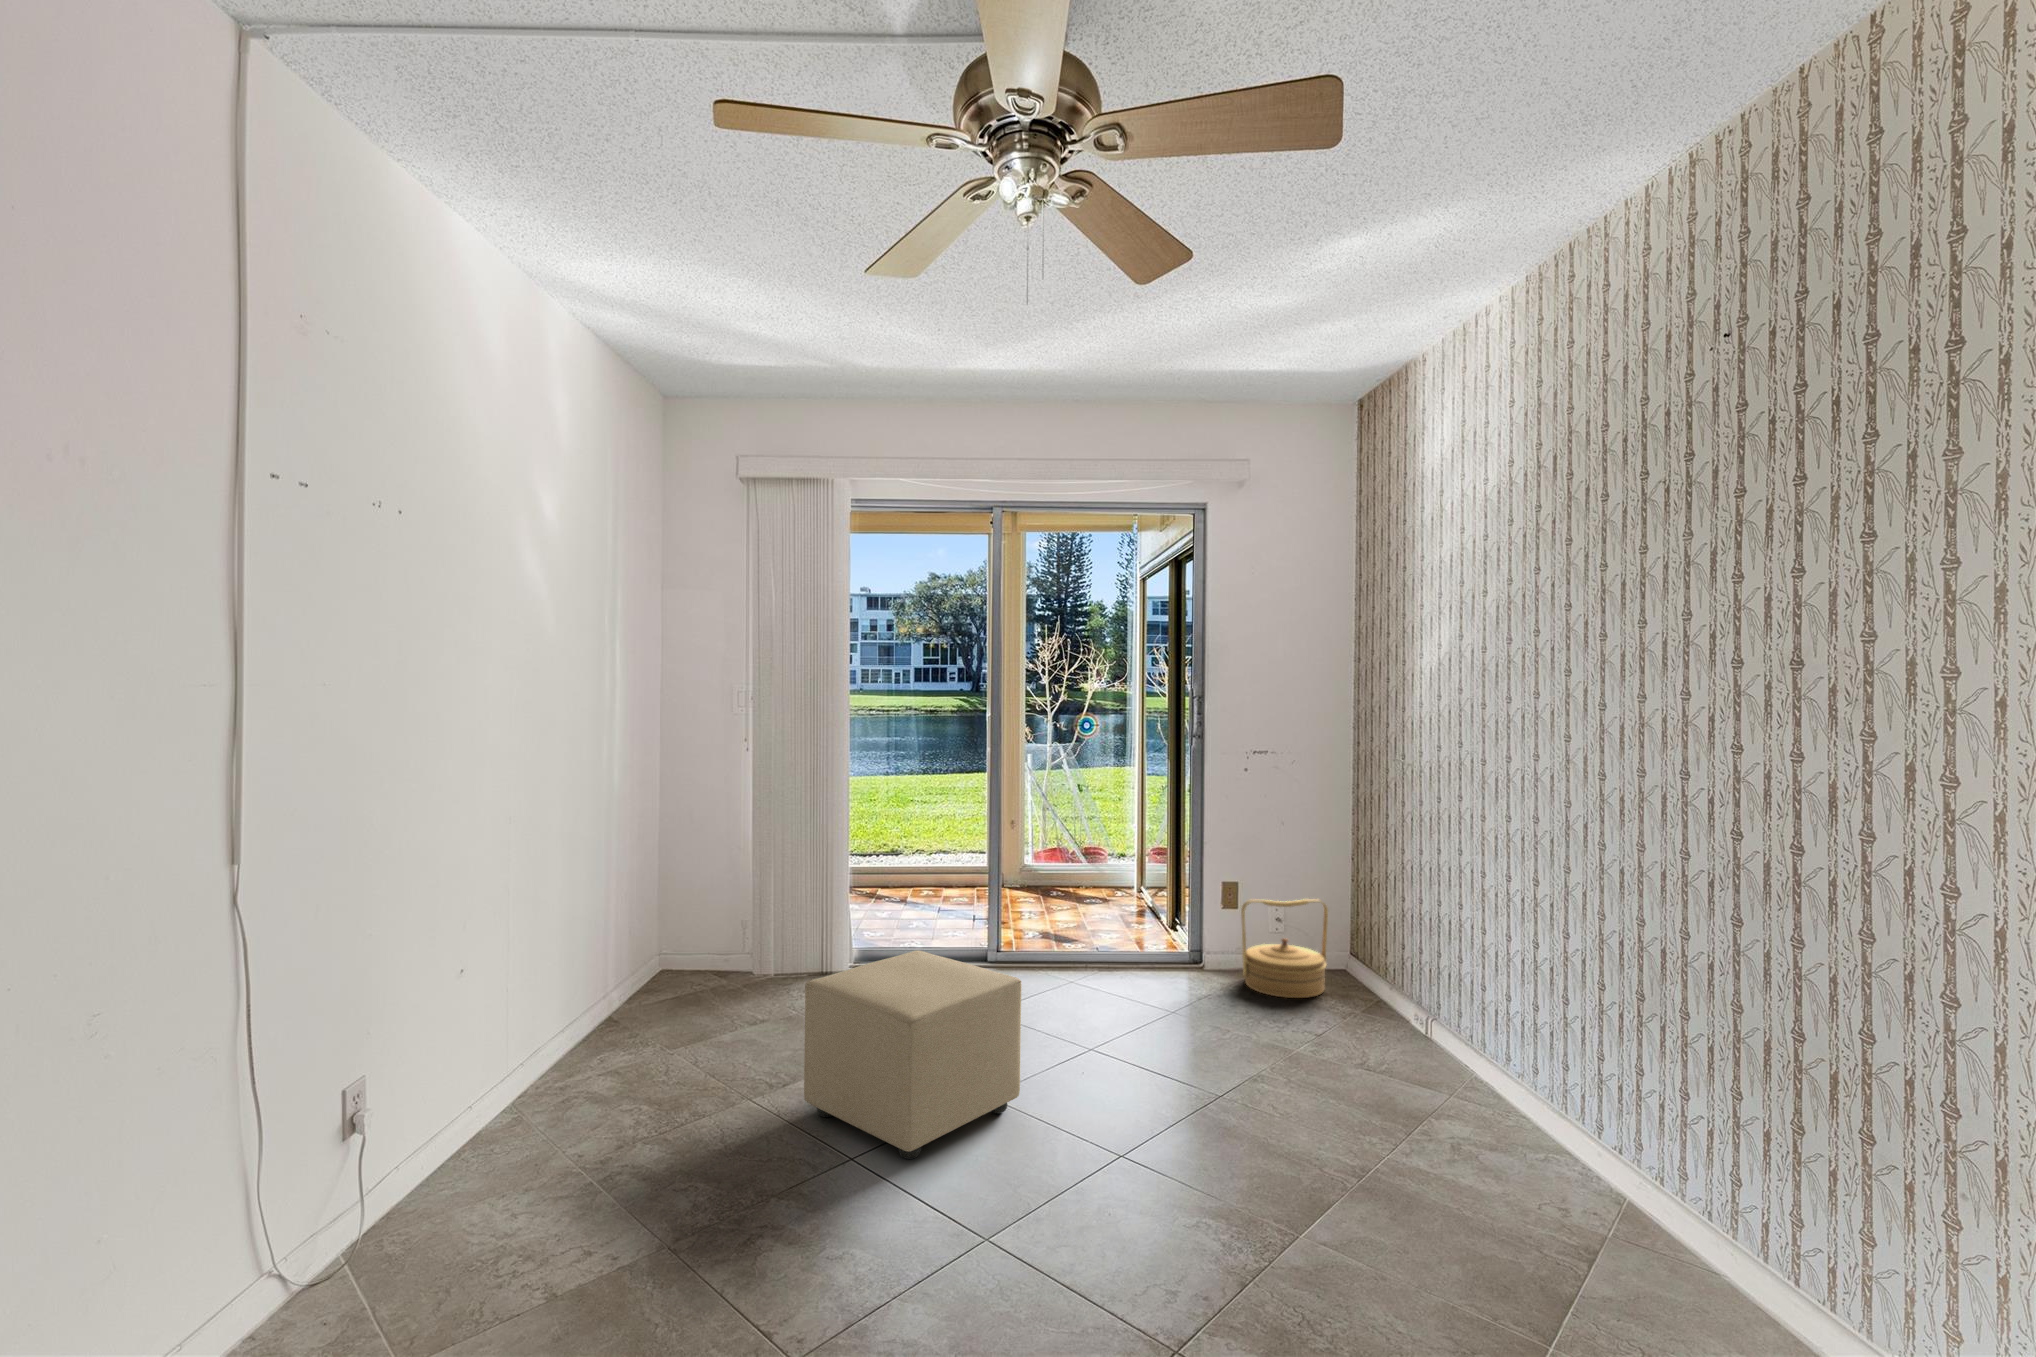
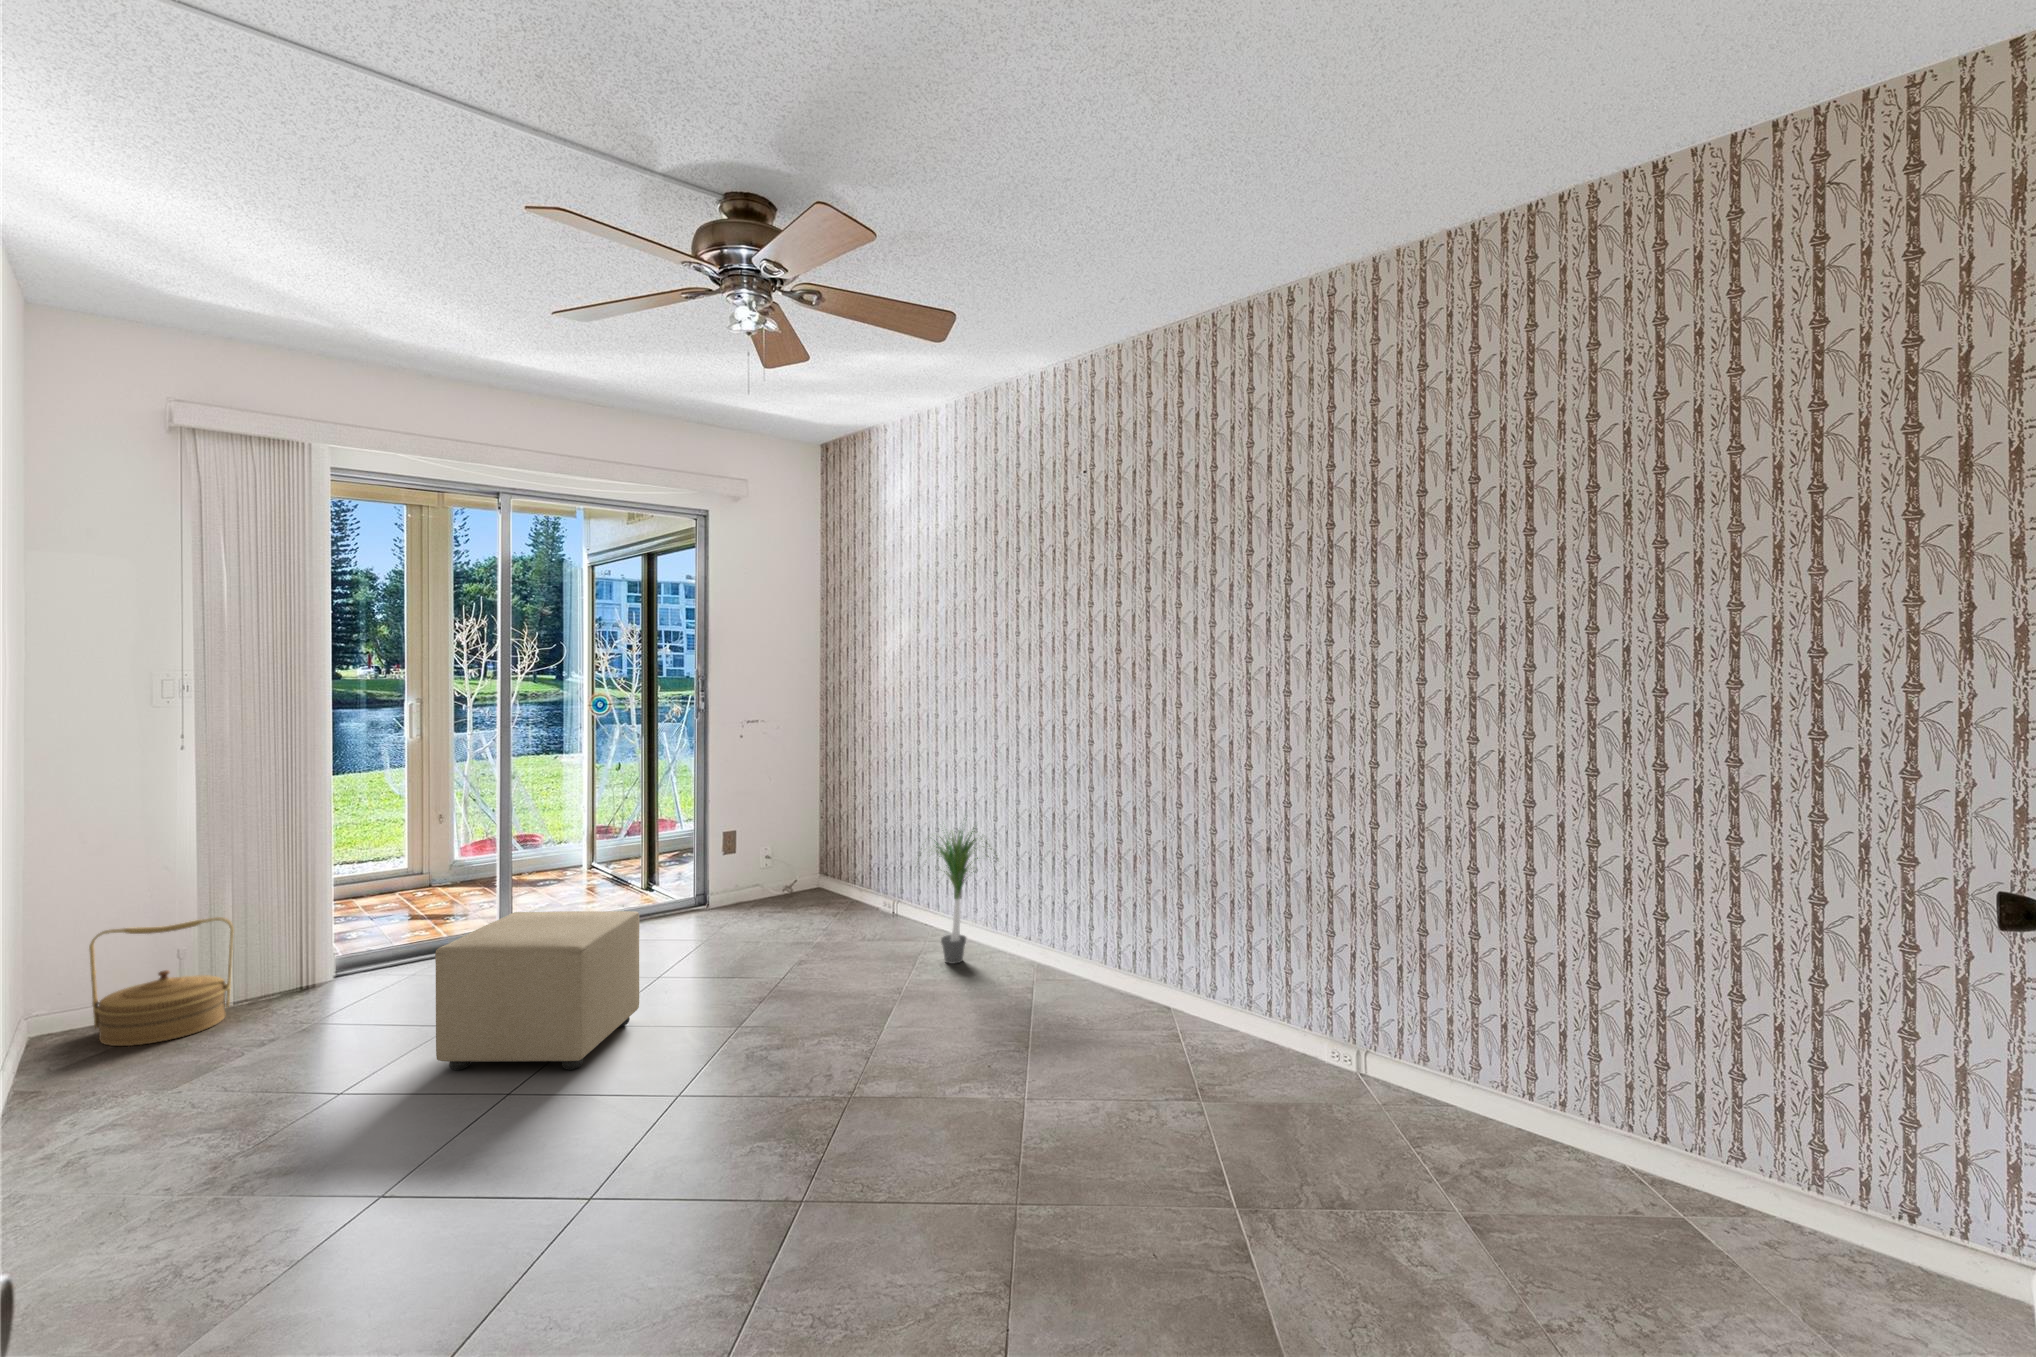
woven basket: present [1241,899,1328,998] -> present [89,917,234,1046]
potted plant: none [1403,913,1575,1154] -> present [921,828,997,964]

